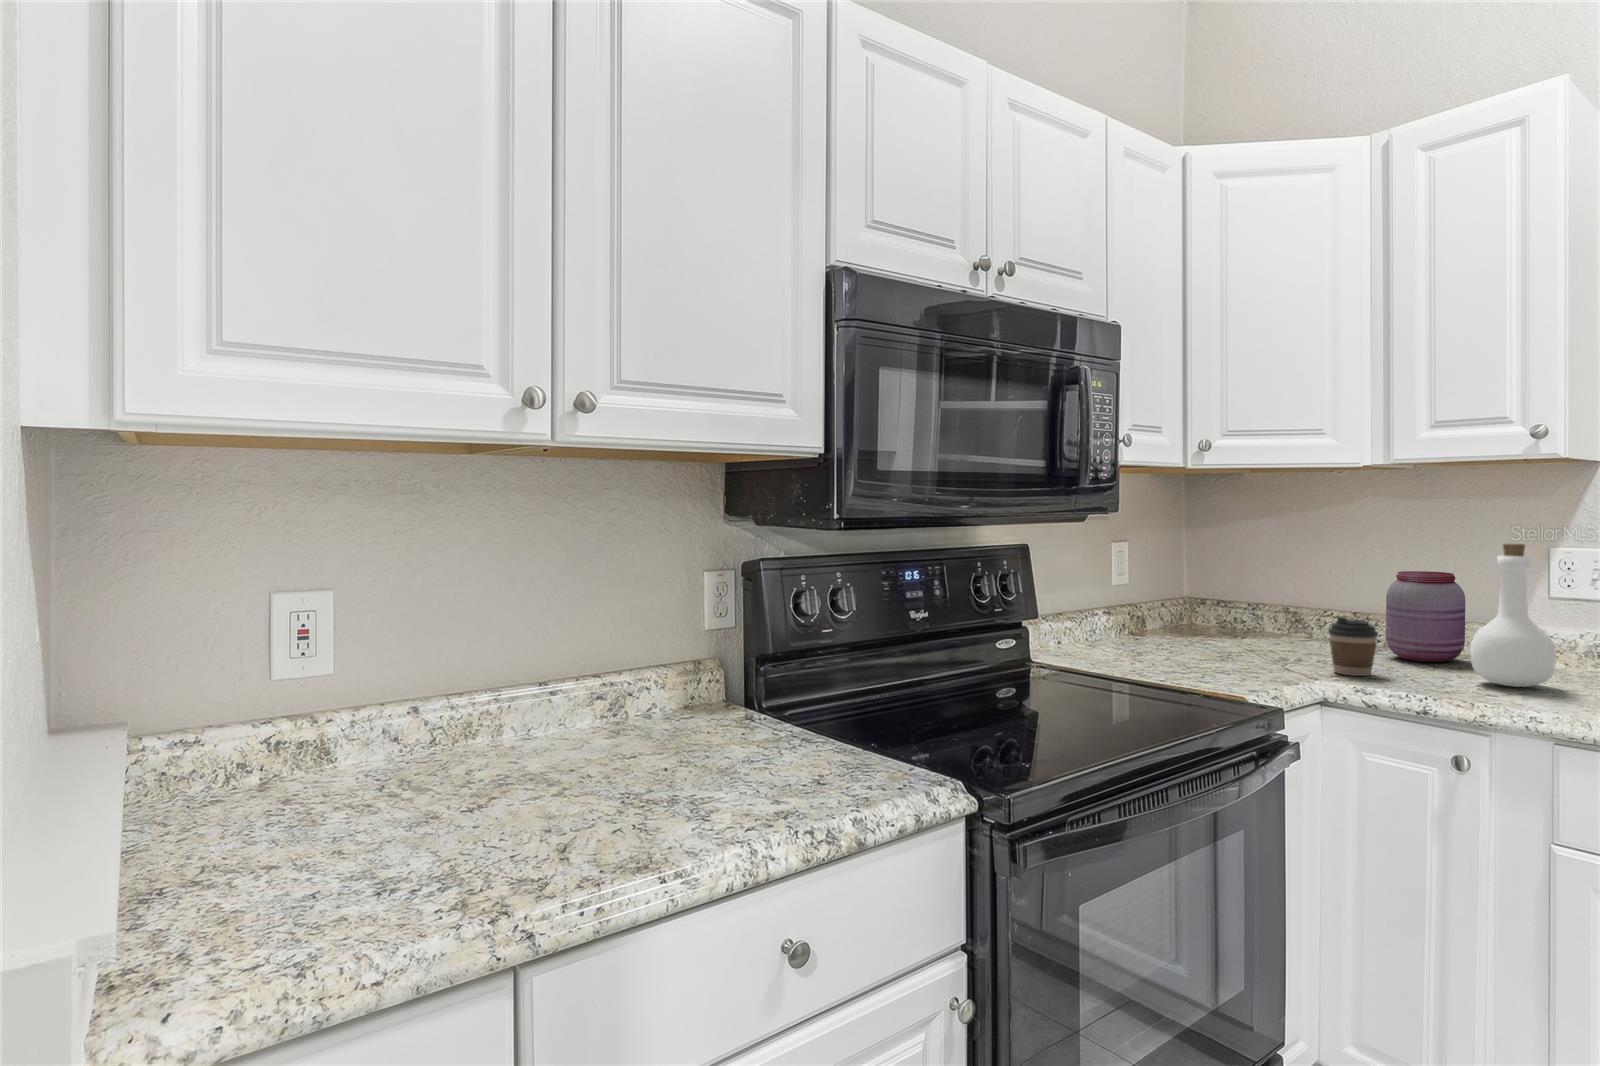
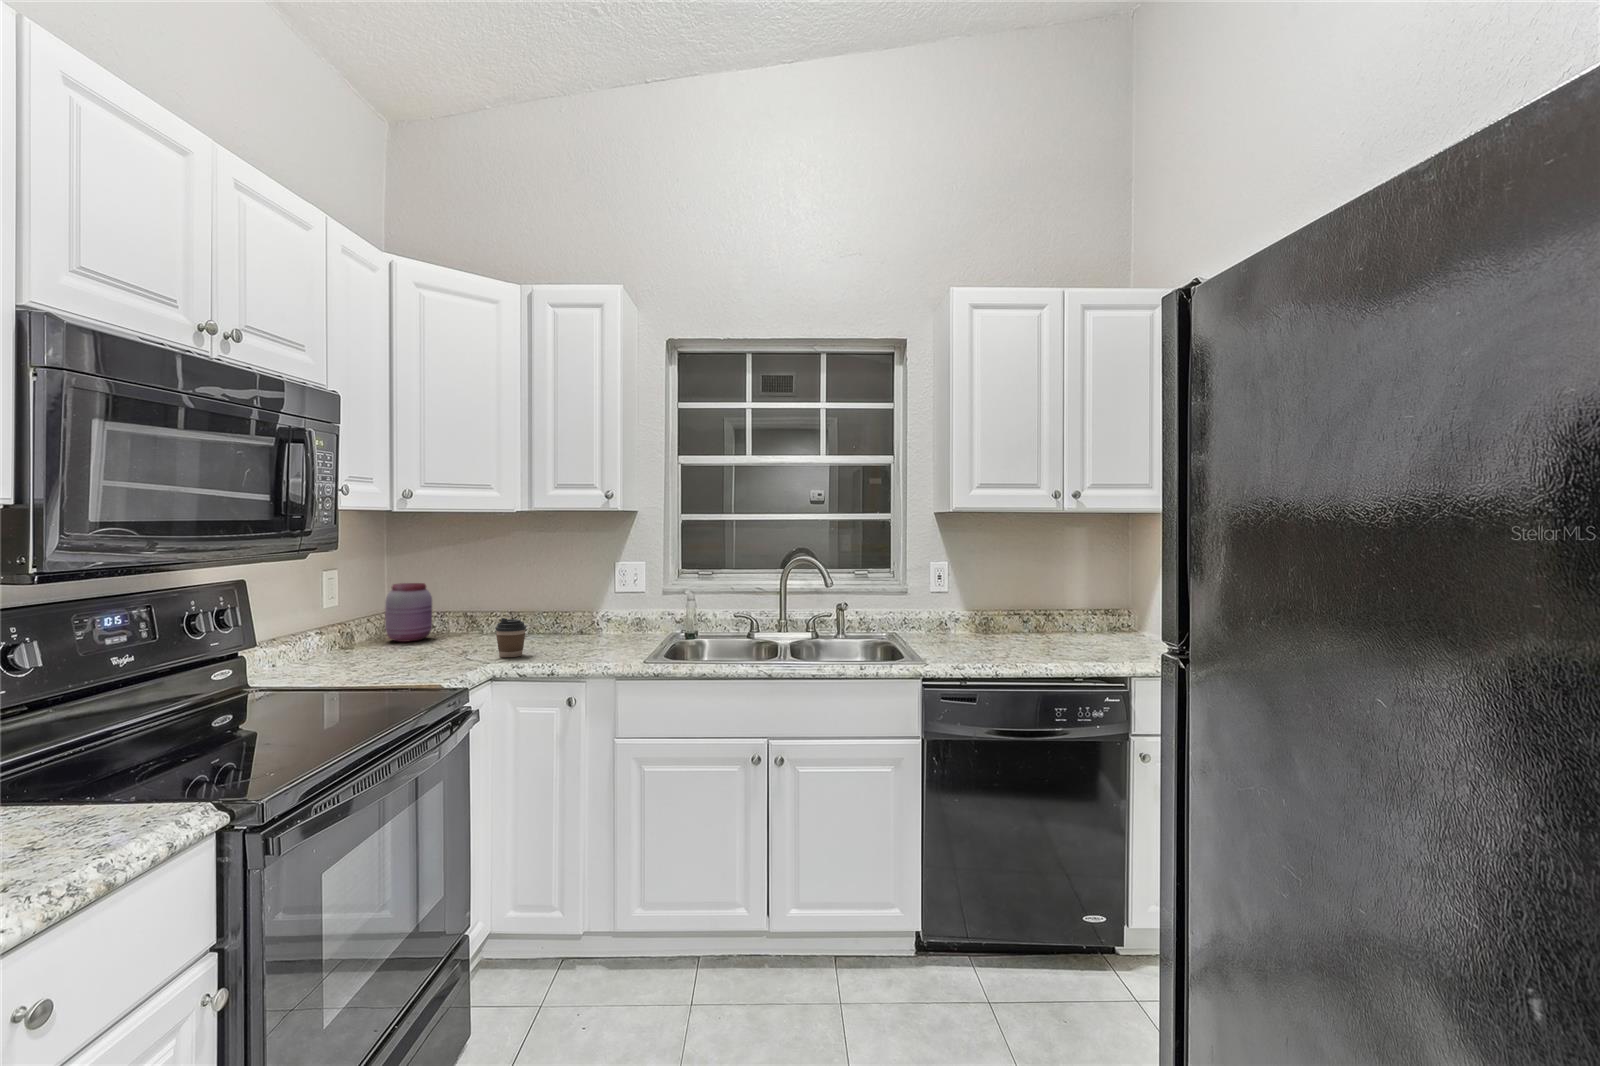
bottle: present [1470,544,1556,687] -> none [577,566,618,651]
jar: present [1386,571,1465,662] -> present [385,583,432,642]

